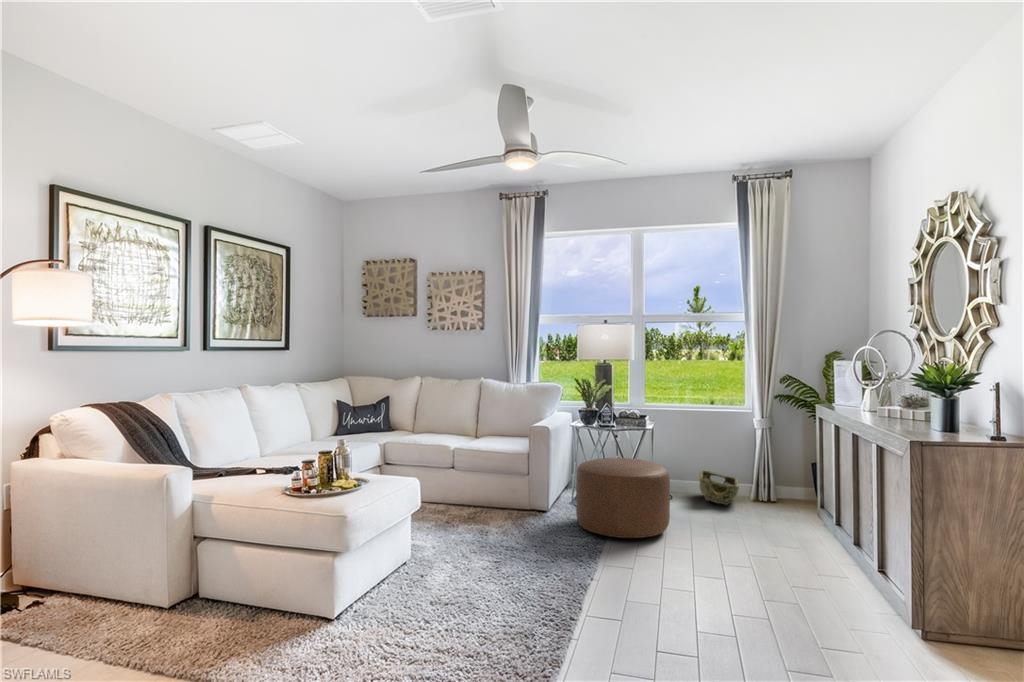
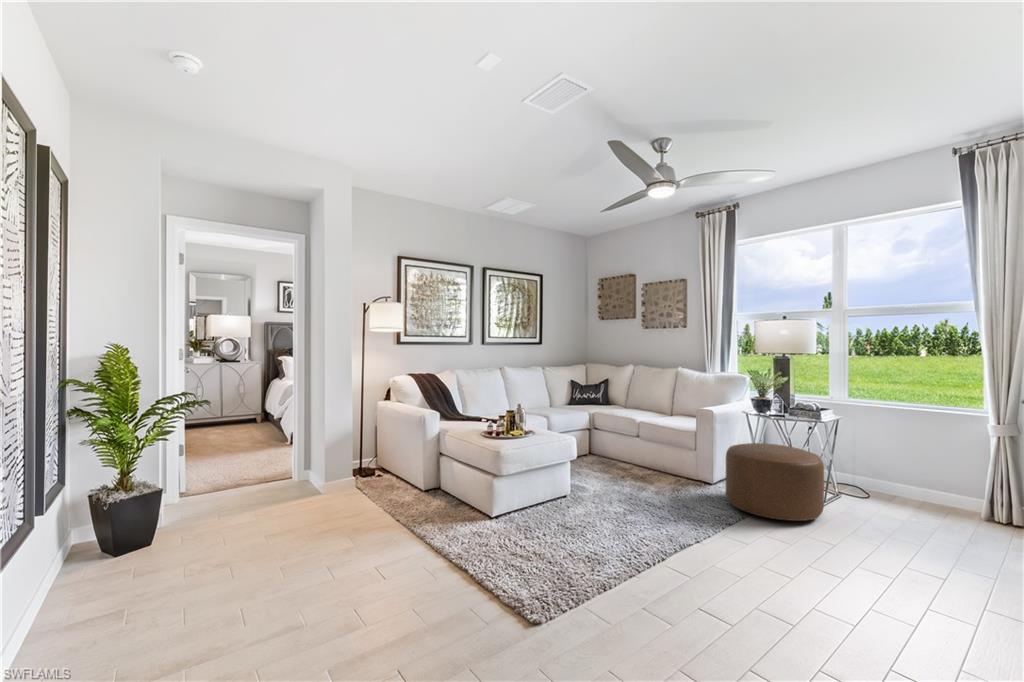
woven basket: present [699,470,739,505] -> none [894,473,958,513]

